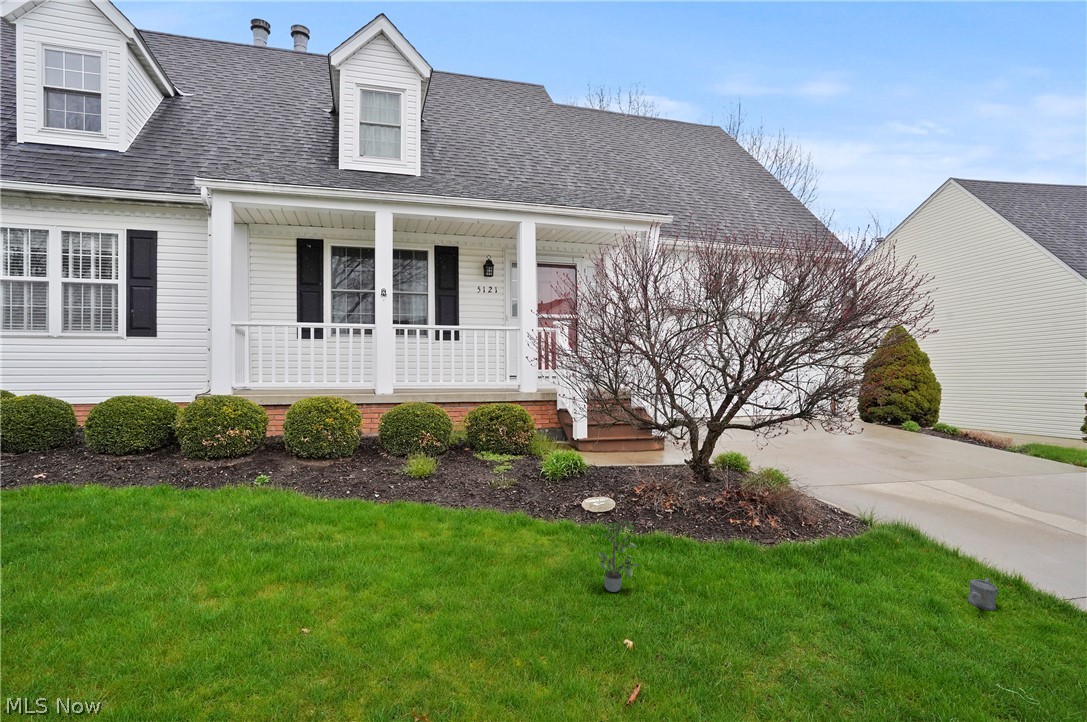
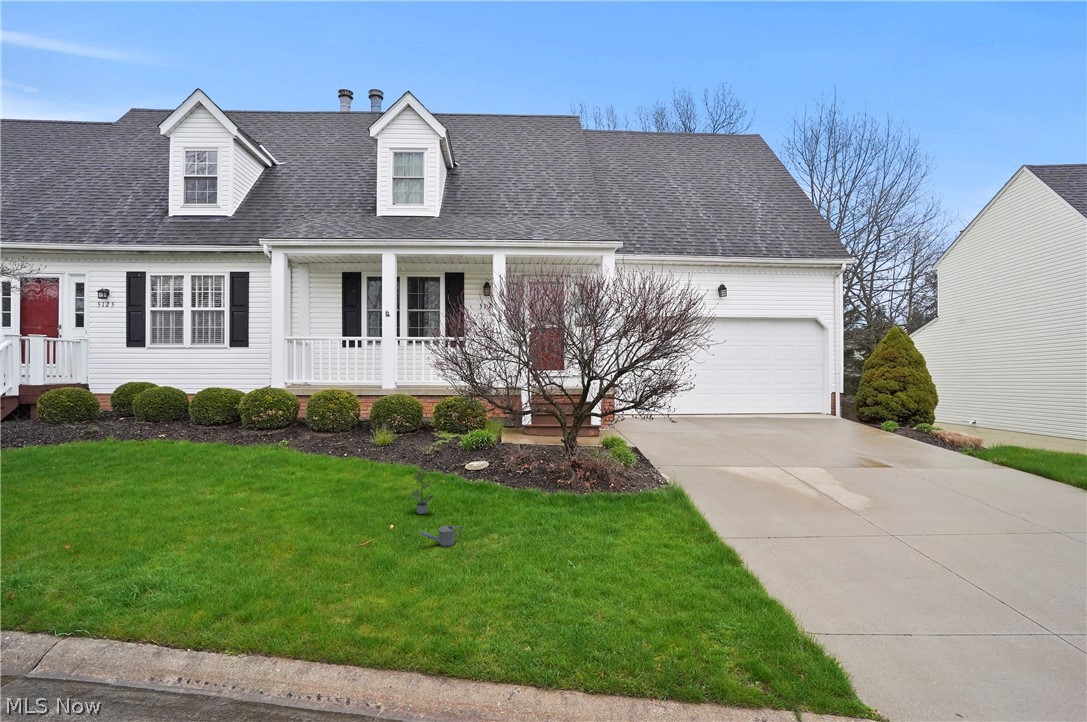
watering can: present [968,578,998,611] -> present [421,526,462,547]

